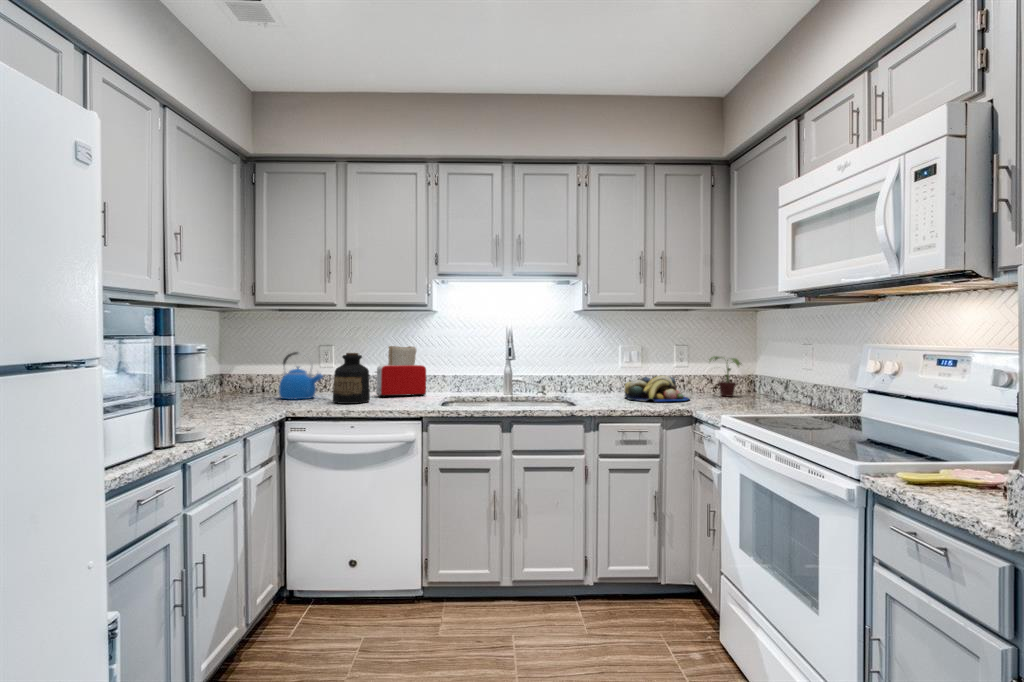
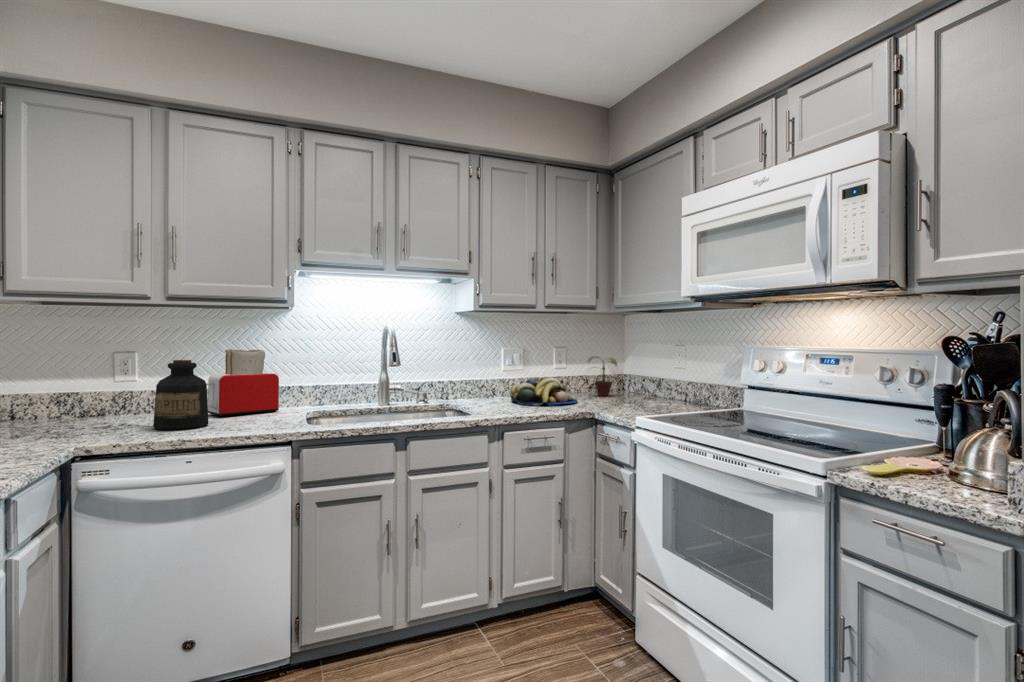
kettle: present [279,352,323,399] -> none [54,359,129,428]

